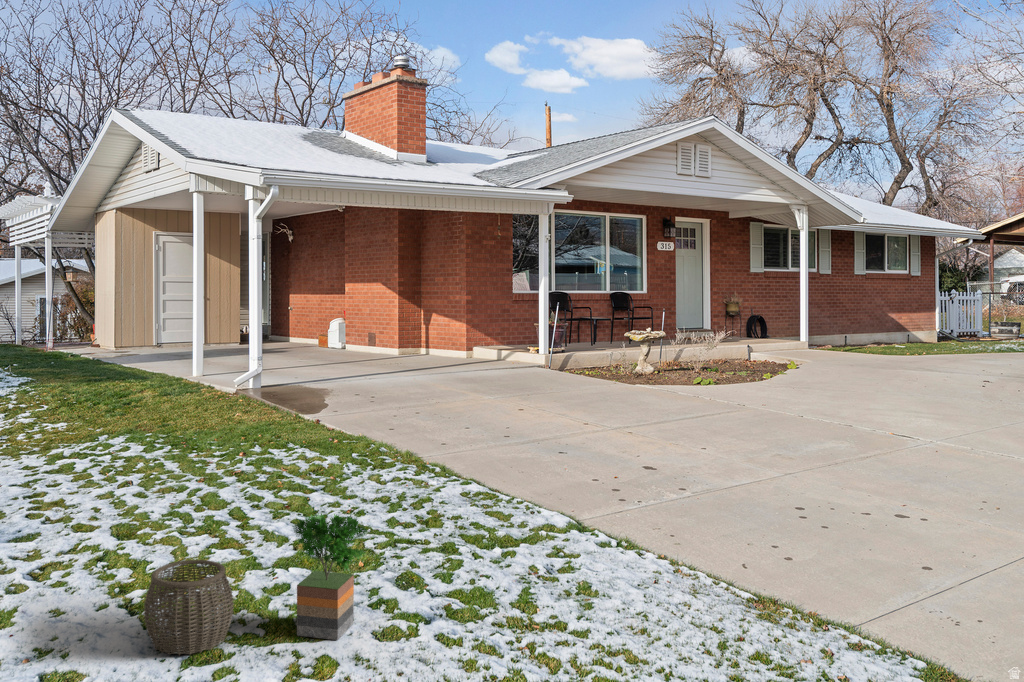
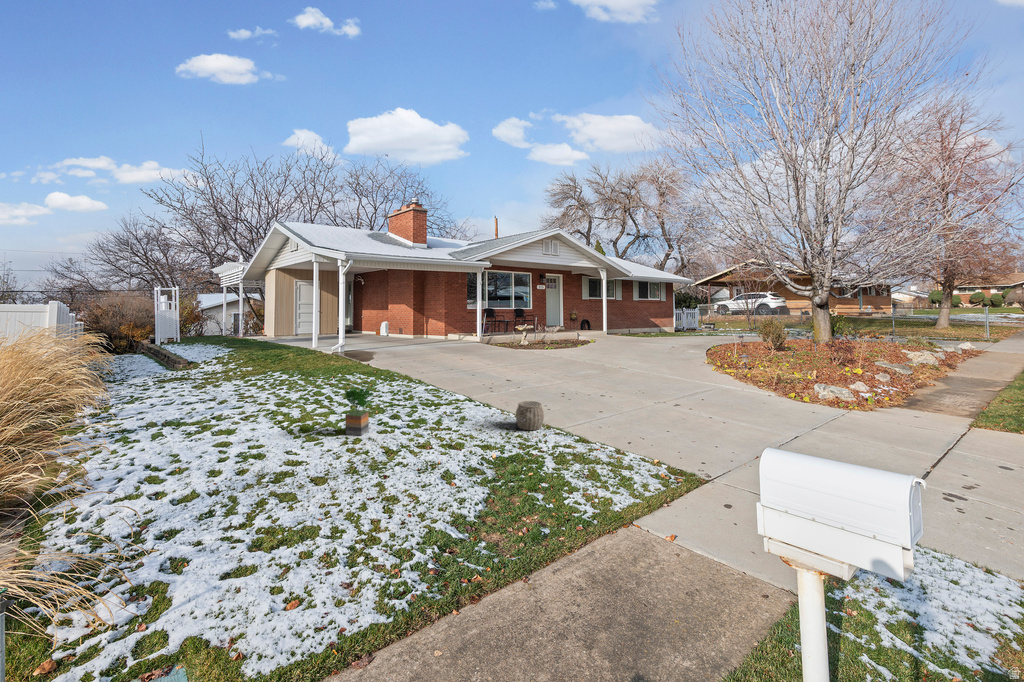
woven basket: present [143,560,234,655] -> present [516,401,544,430]

